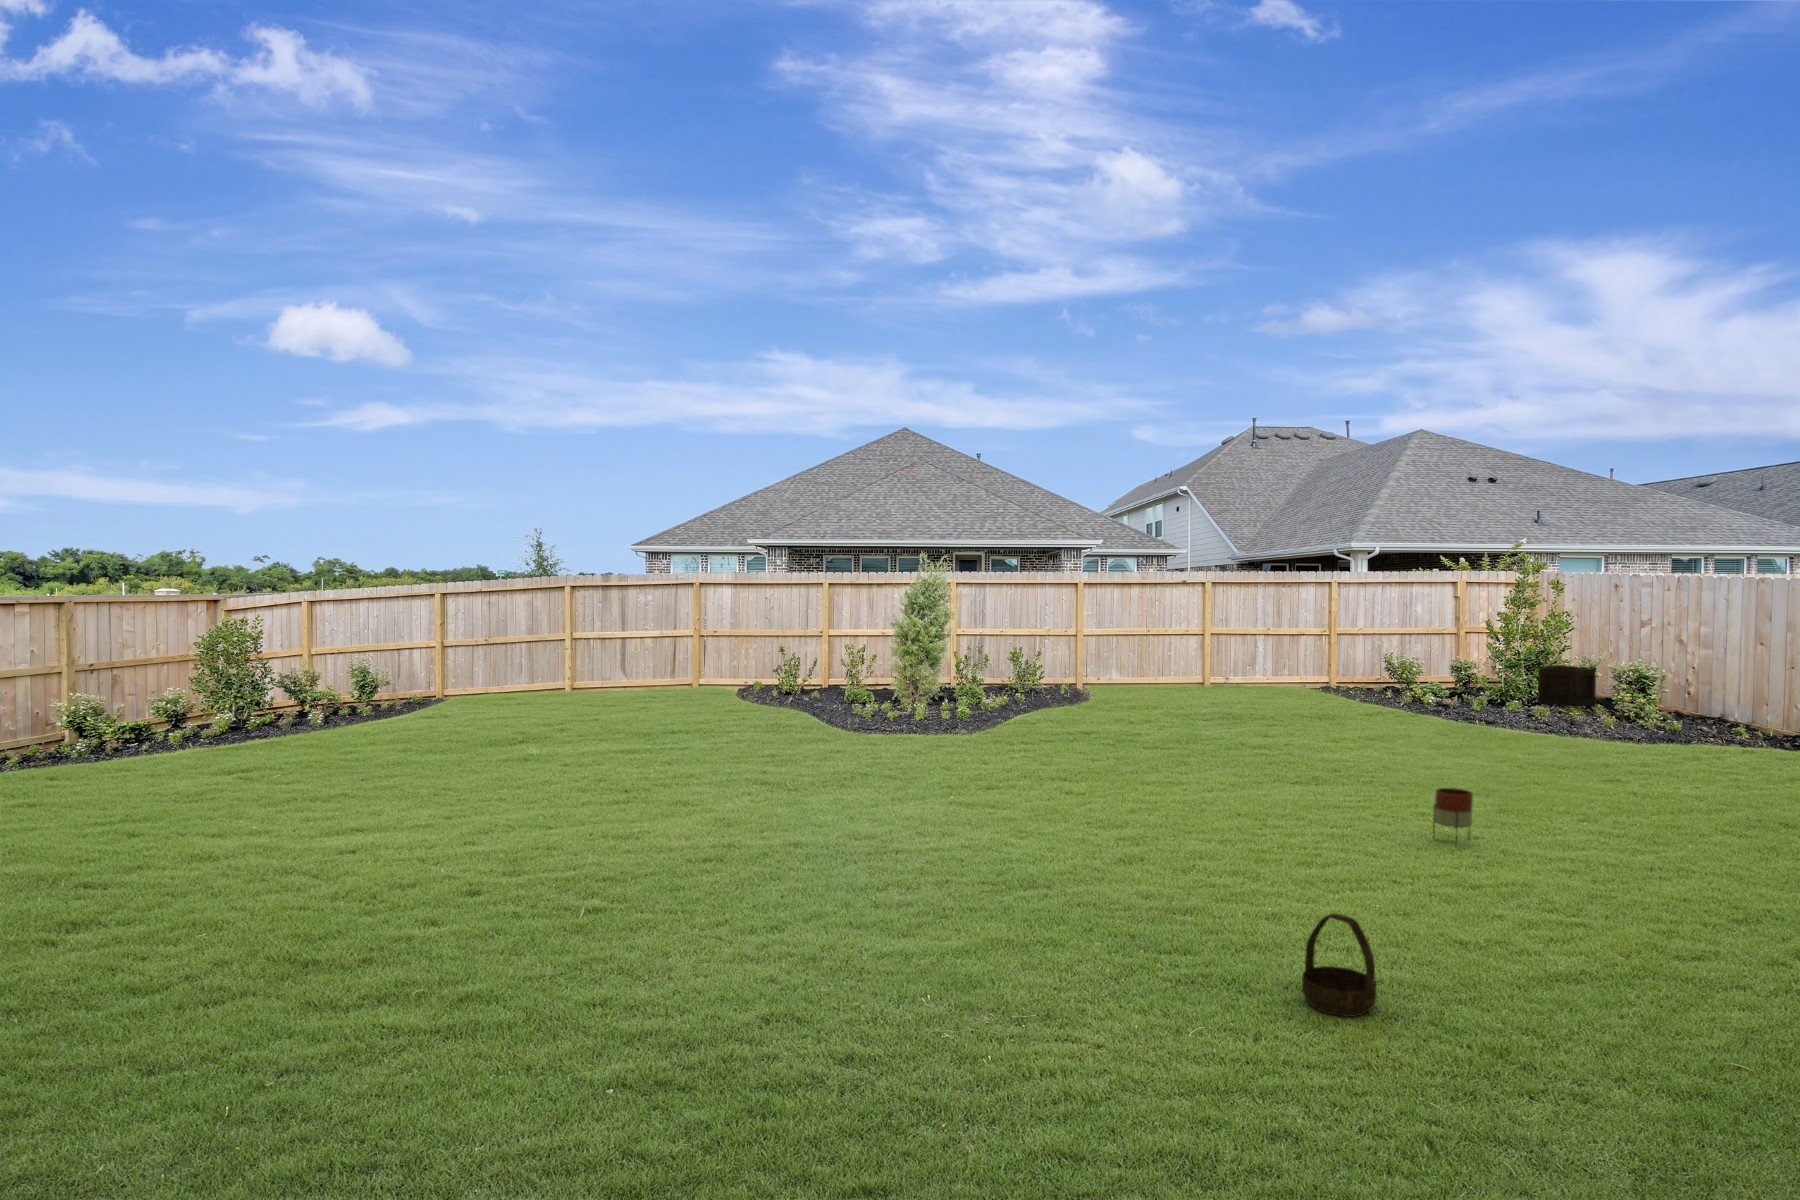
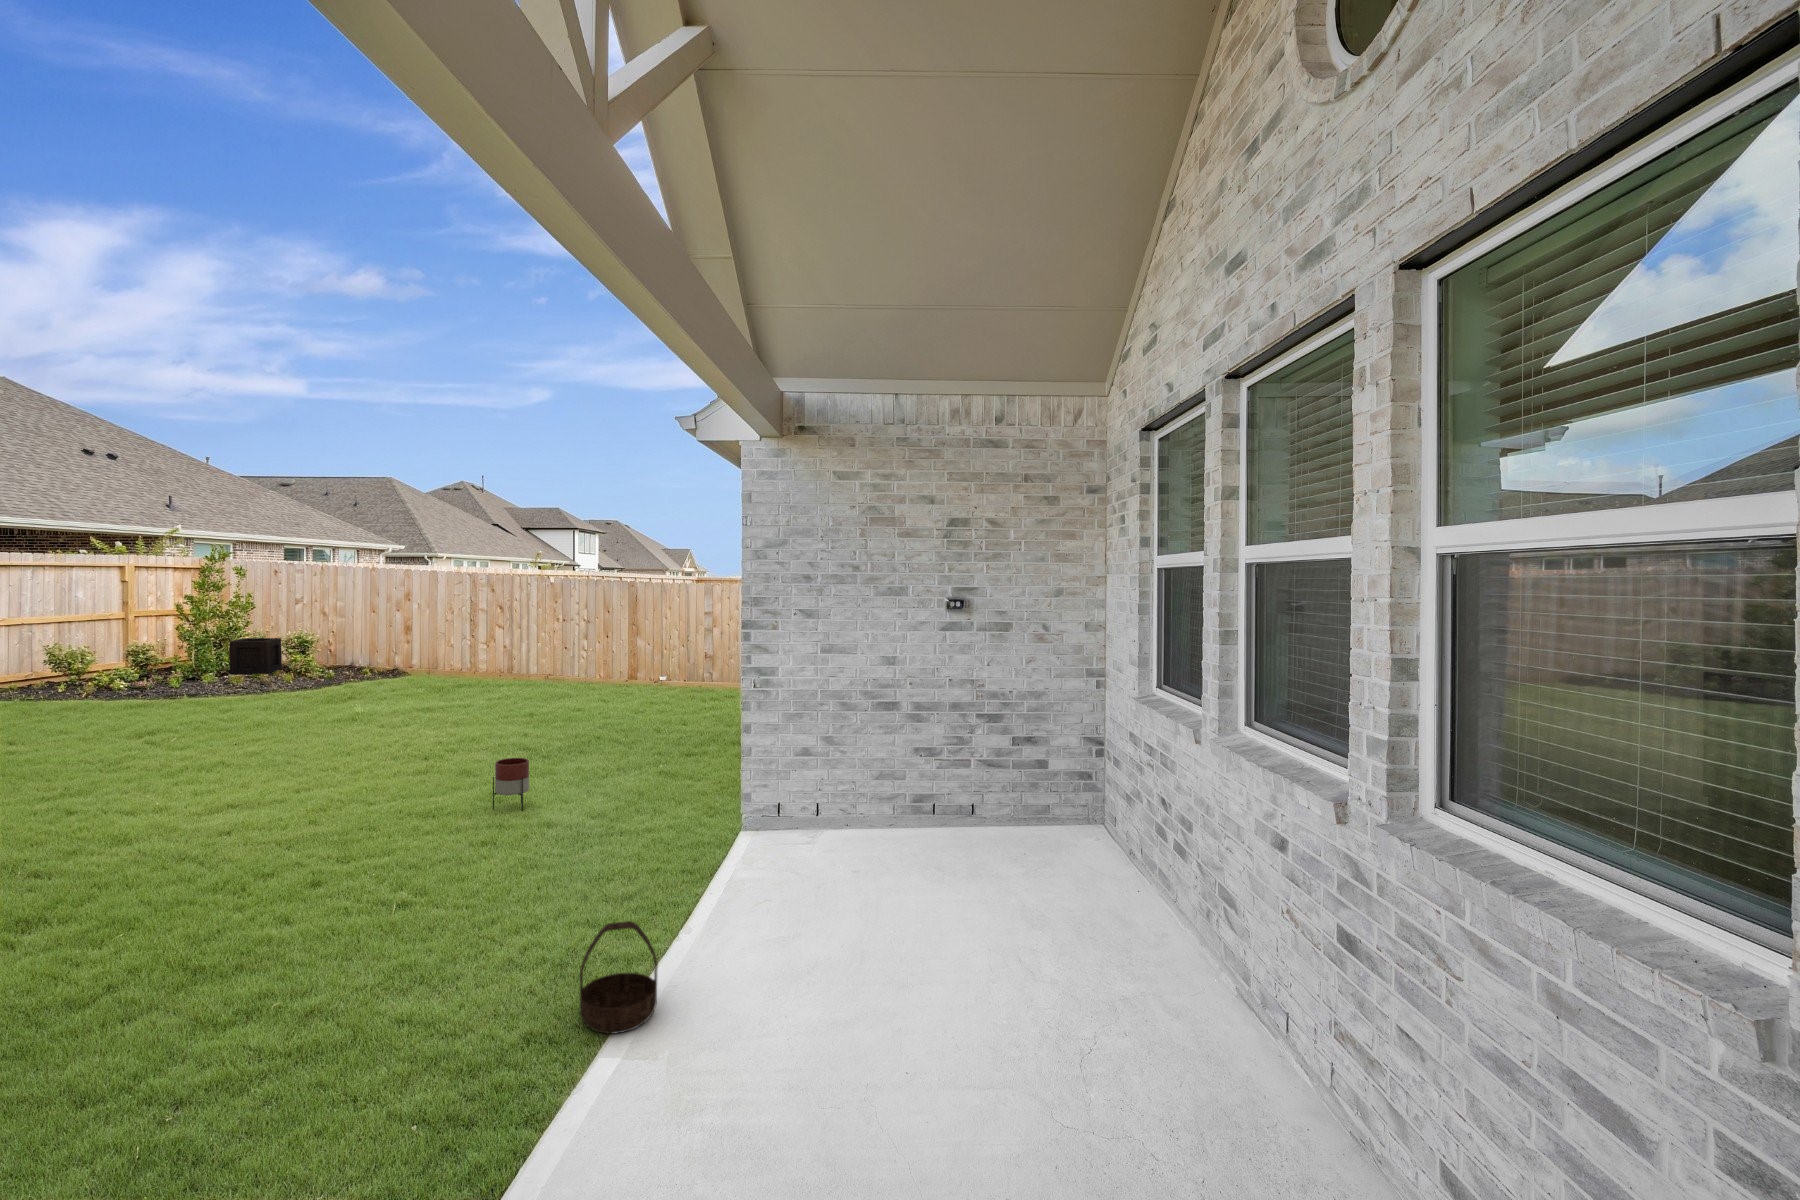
planter: present [1433,788,1473,839] -> present [493,758,529,811]
basket: present [1302,914,1376,1017] -> present [580,921,658,1034]

